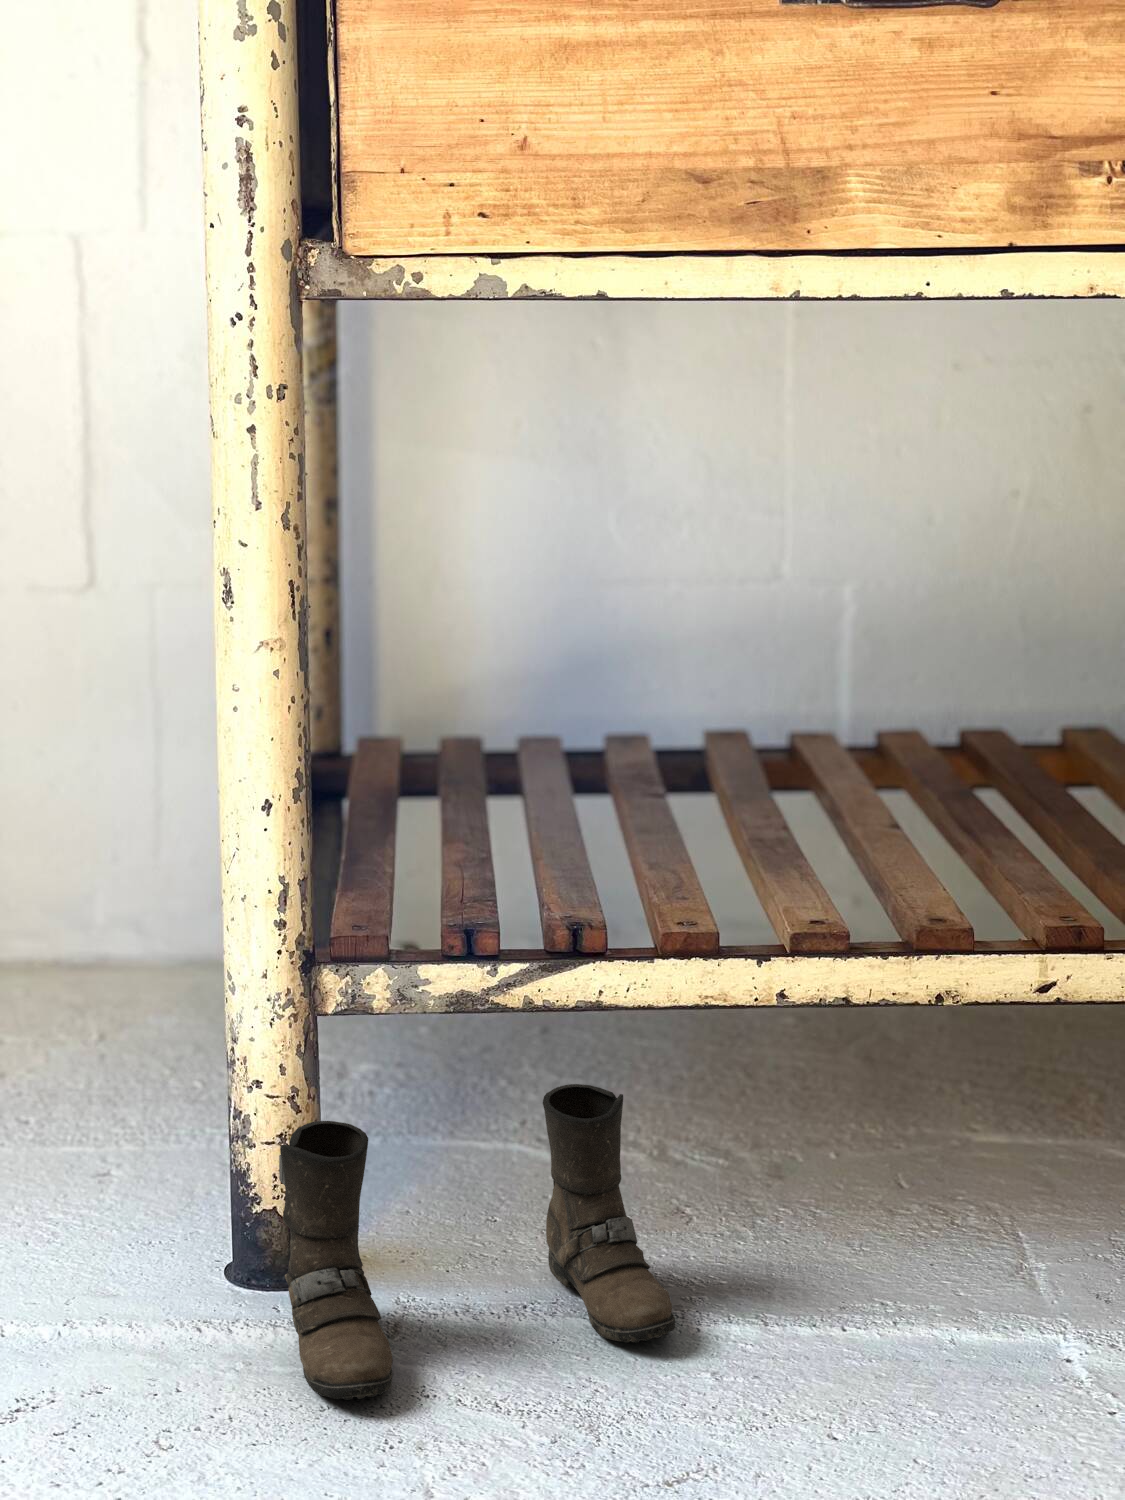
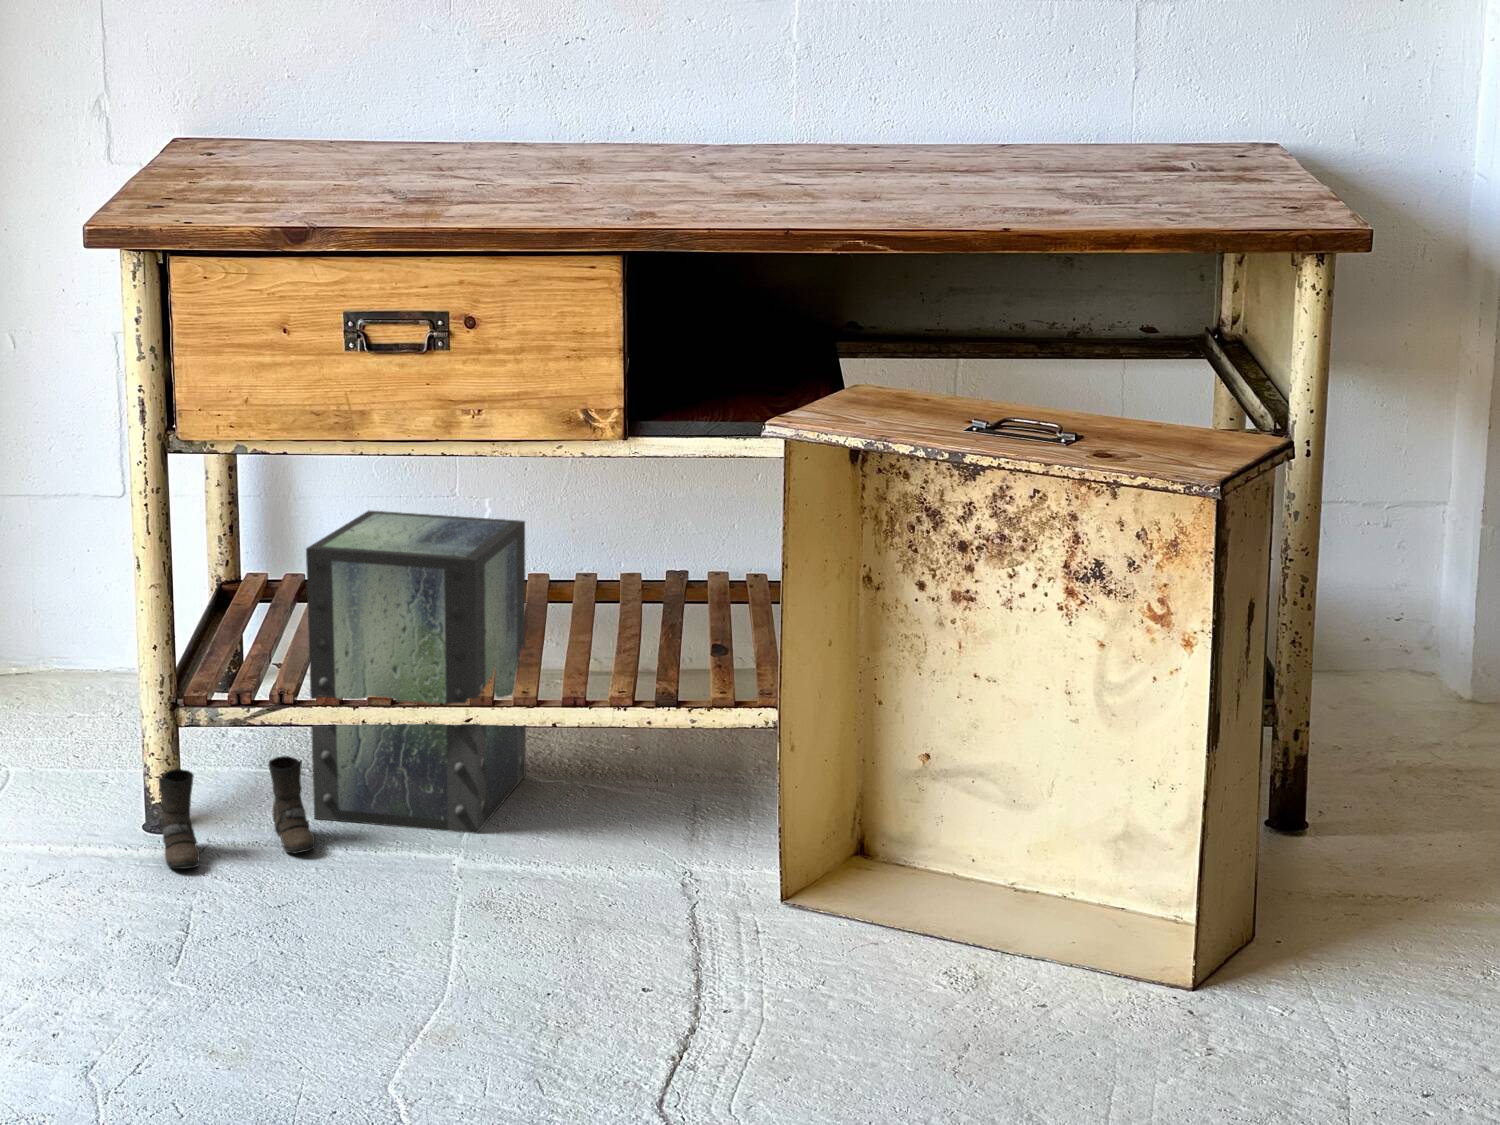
storage box: none [624,534,1080,1275] -> present [306,511,526,834]

